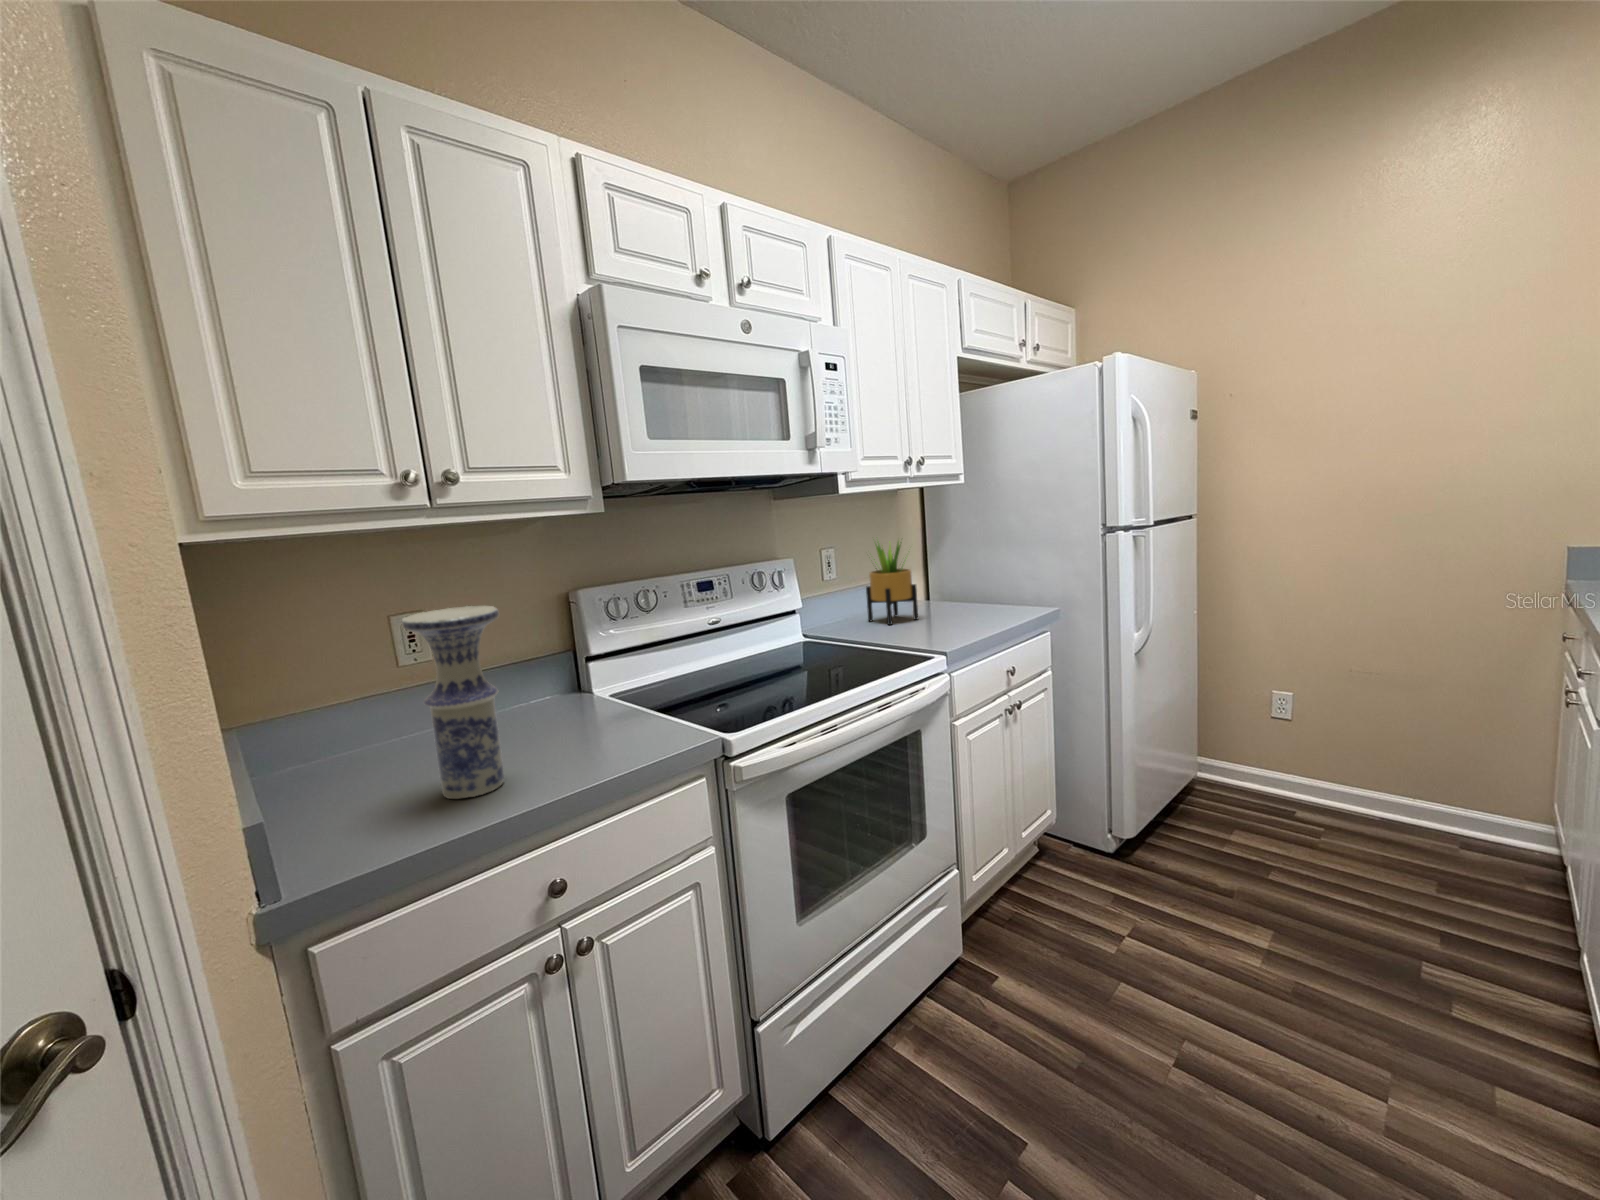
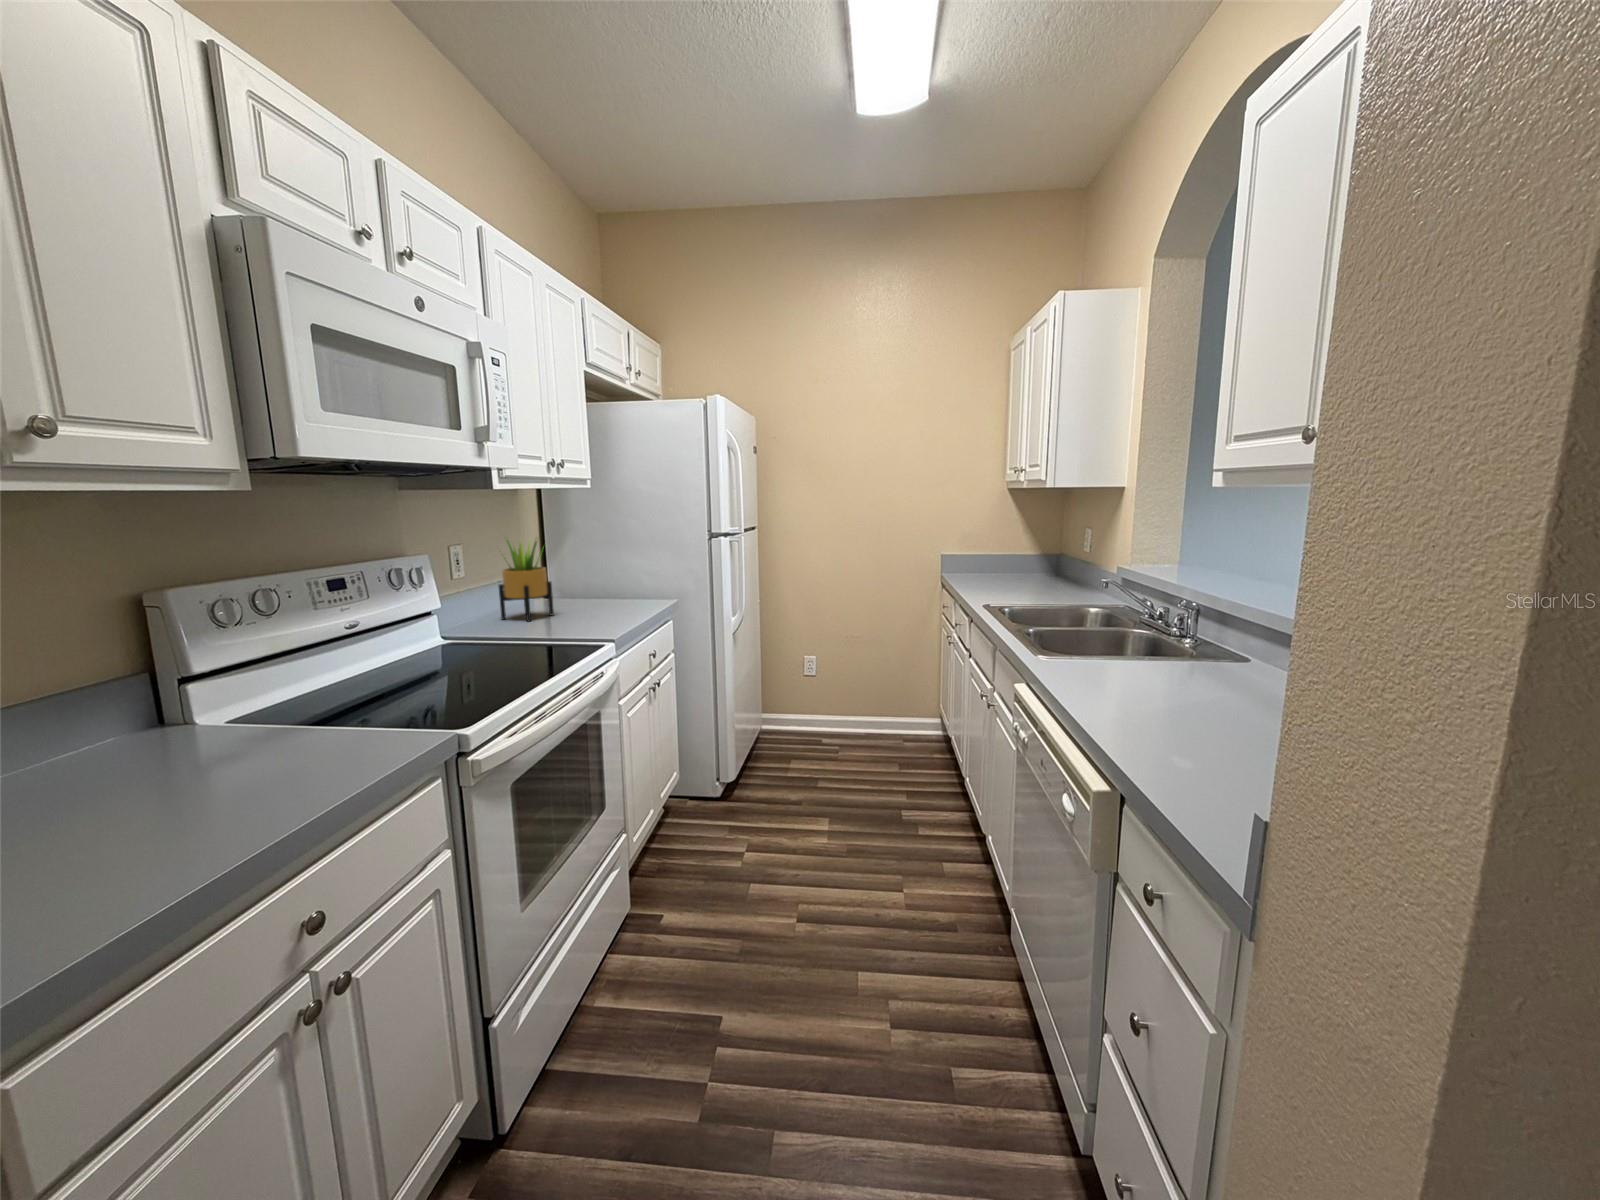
vase: present [402,606,504,799] -> none [14,602,190,863]

